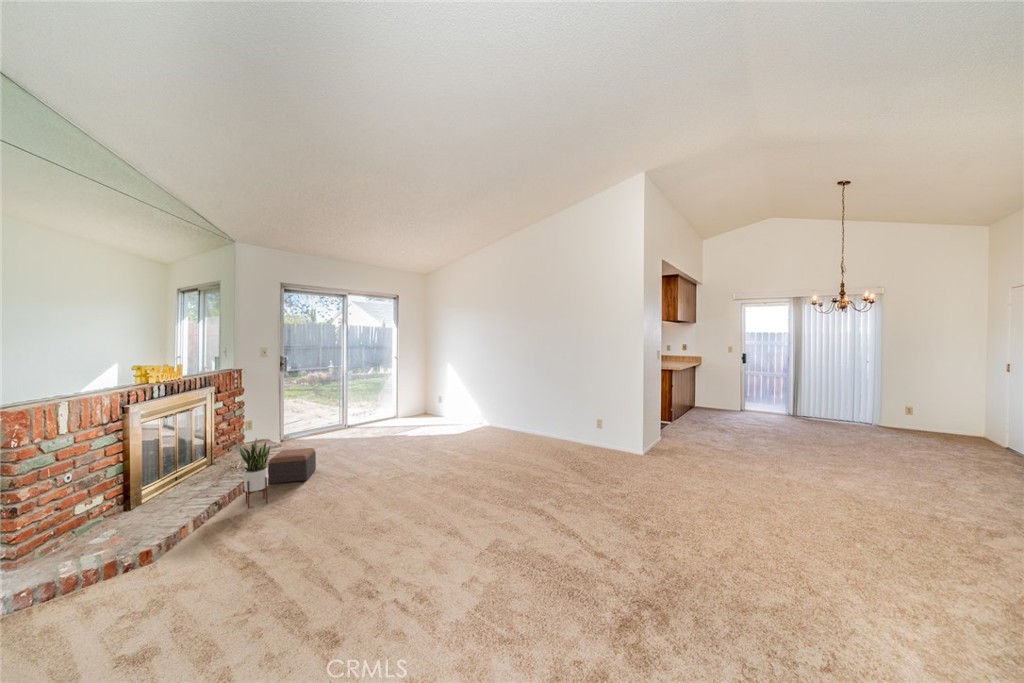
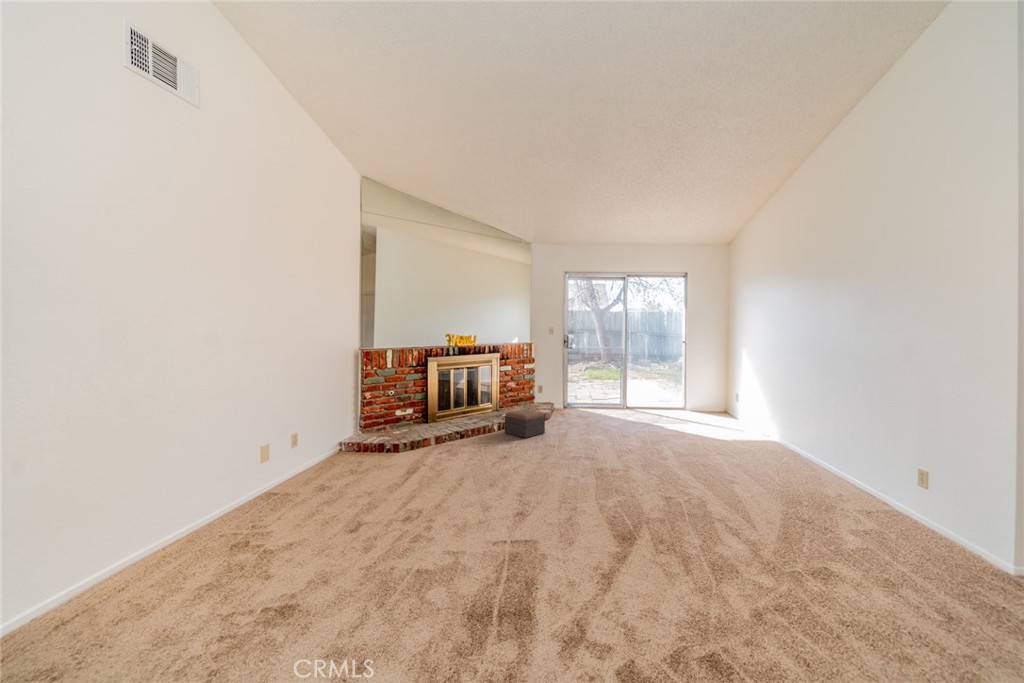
potted plant: present [236,438,271,508] -> none [470,389,488,444]

